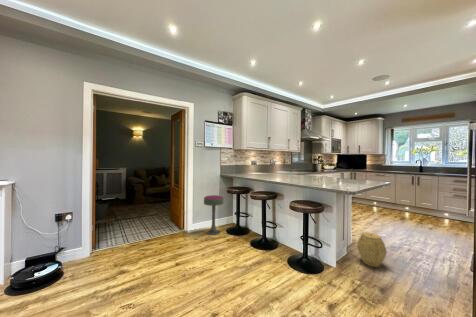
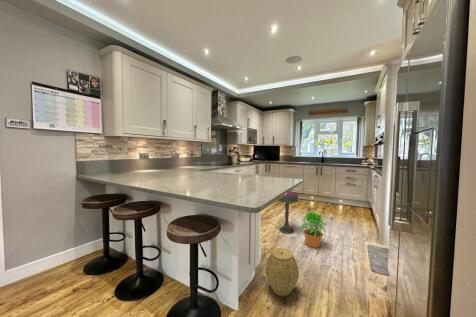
bar stool: present [204,195,223,235] -> present [278,191,298,233]
potted plant: none [389,213,421,246] -> present [301,212,325,248]

